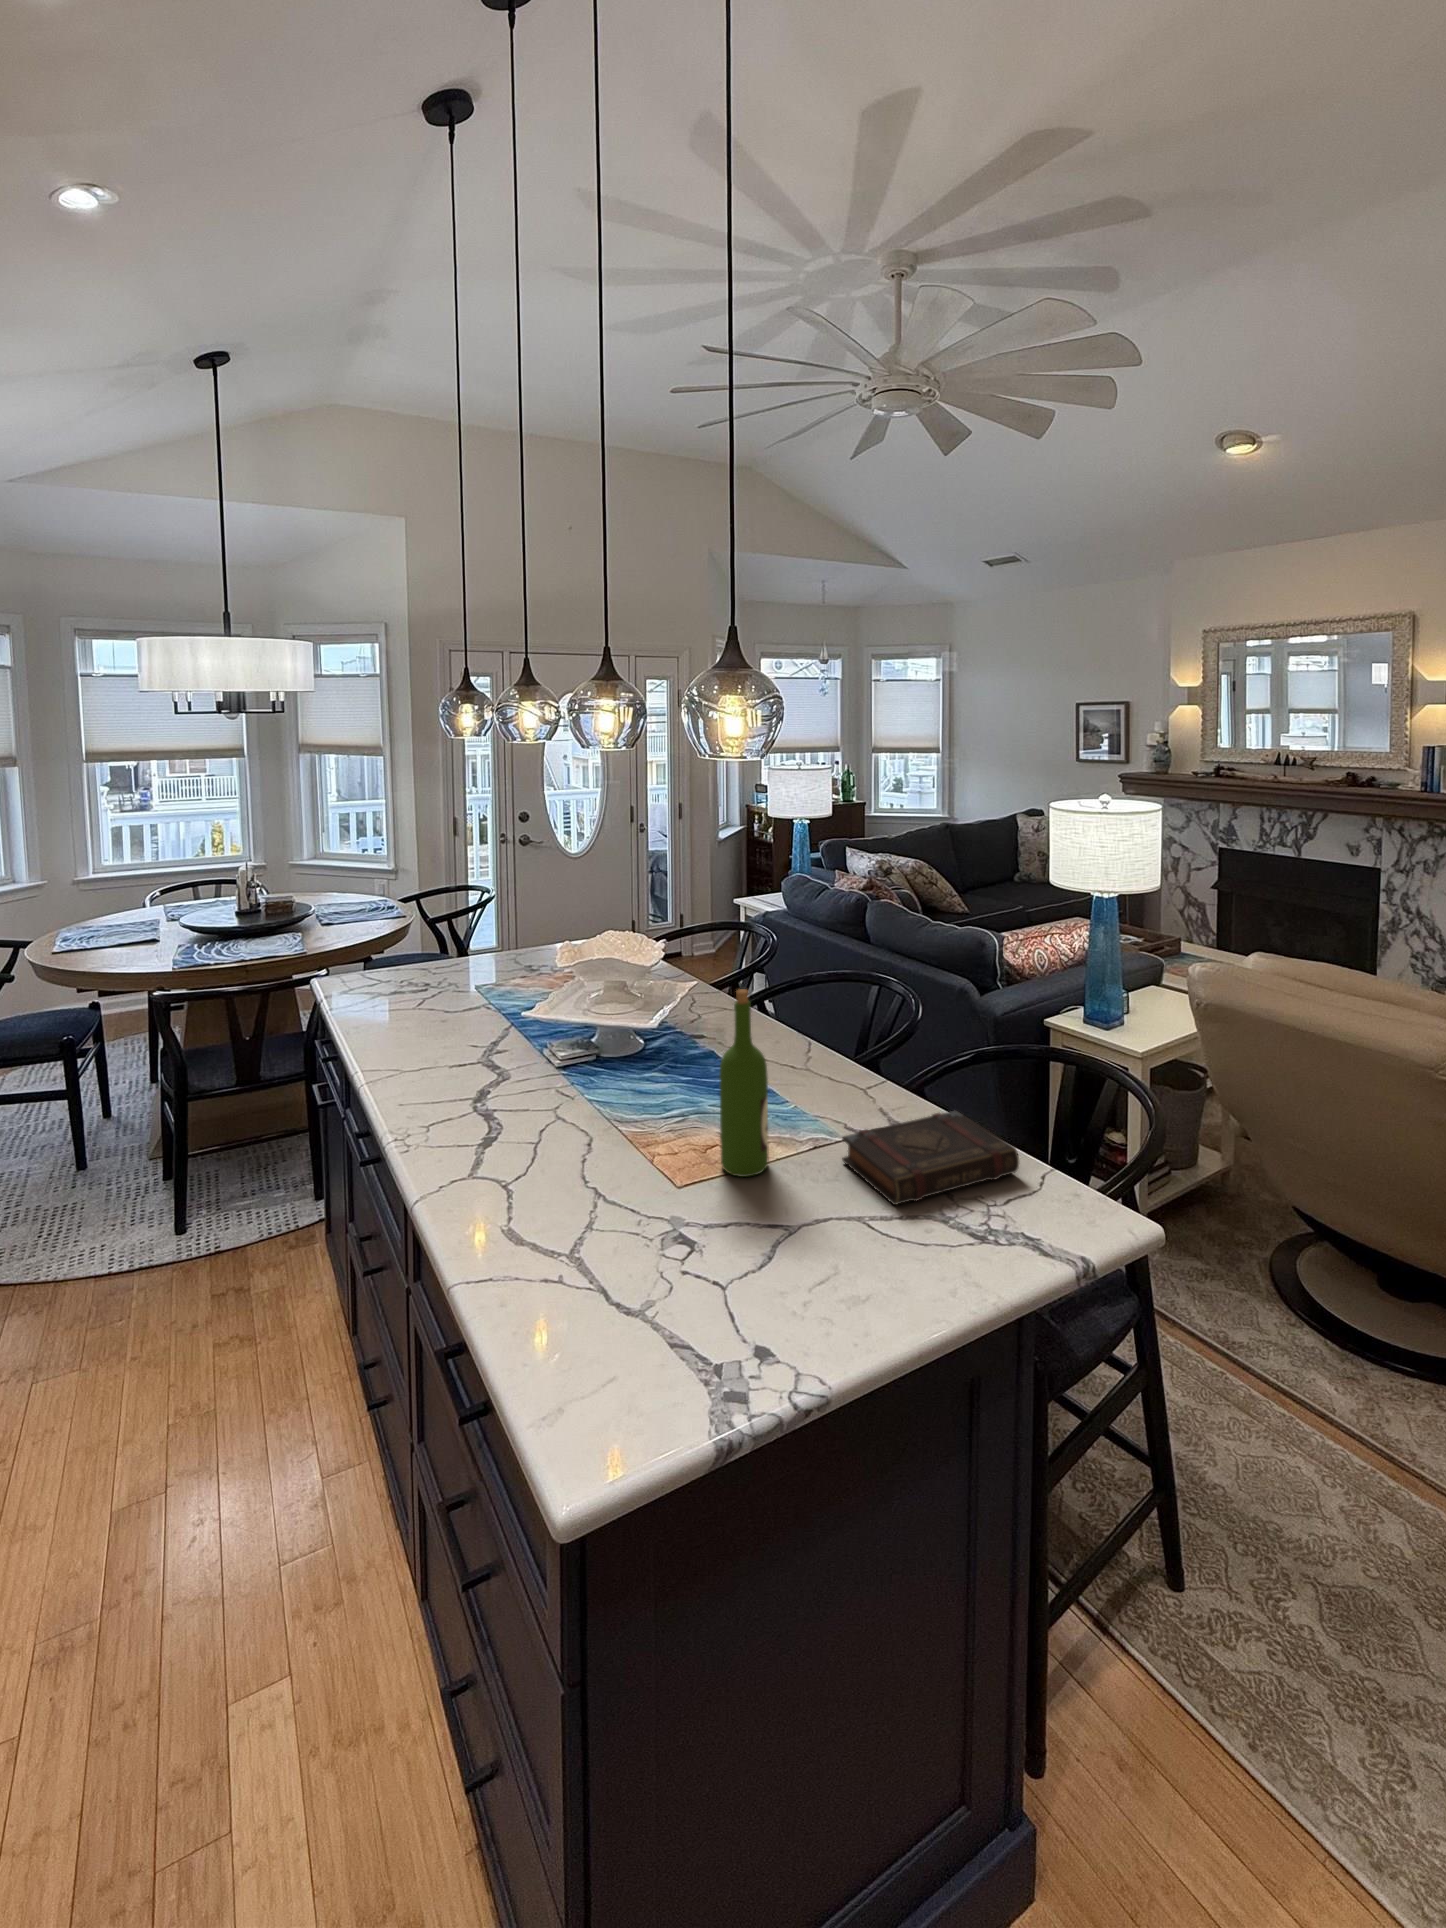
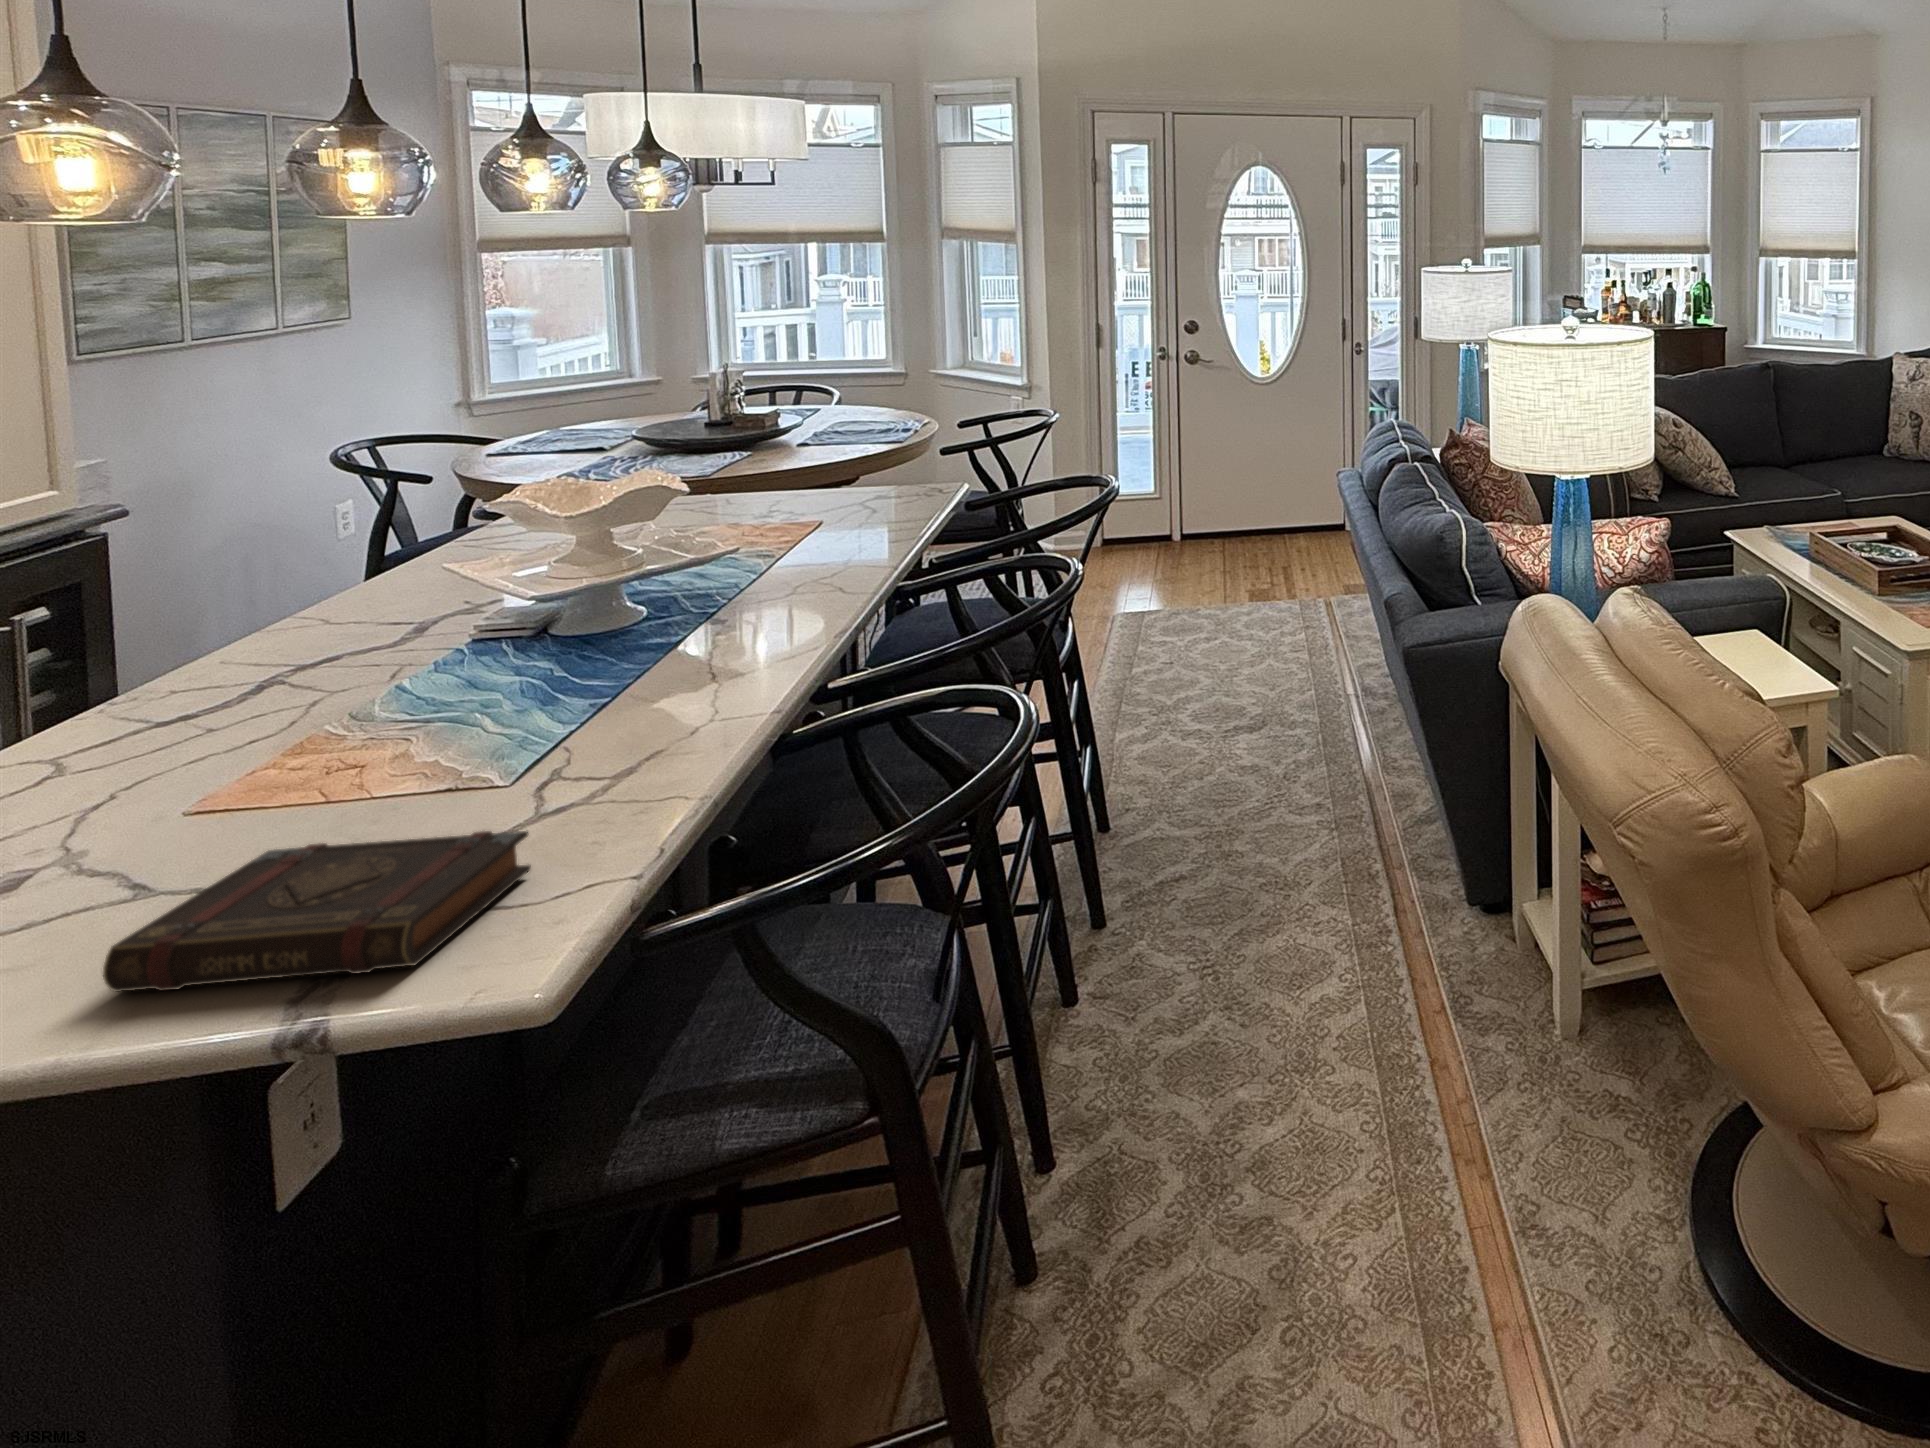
wine bottle: present [719,989,769,1177] -> none [72,588,204,894]

